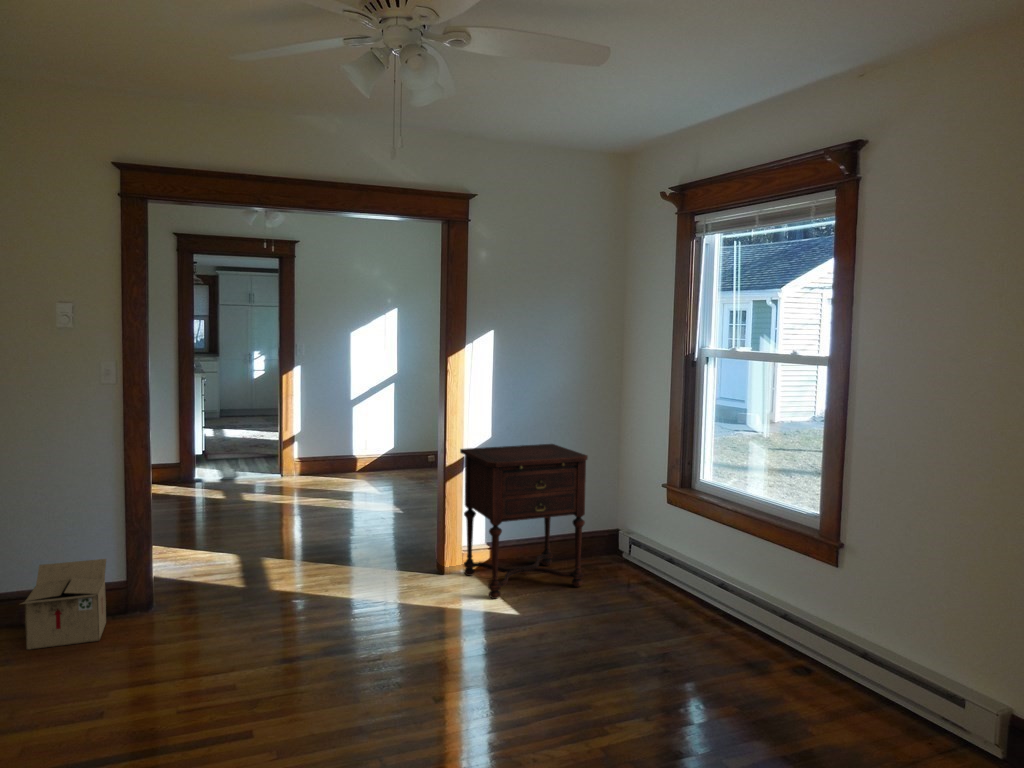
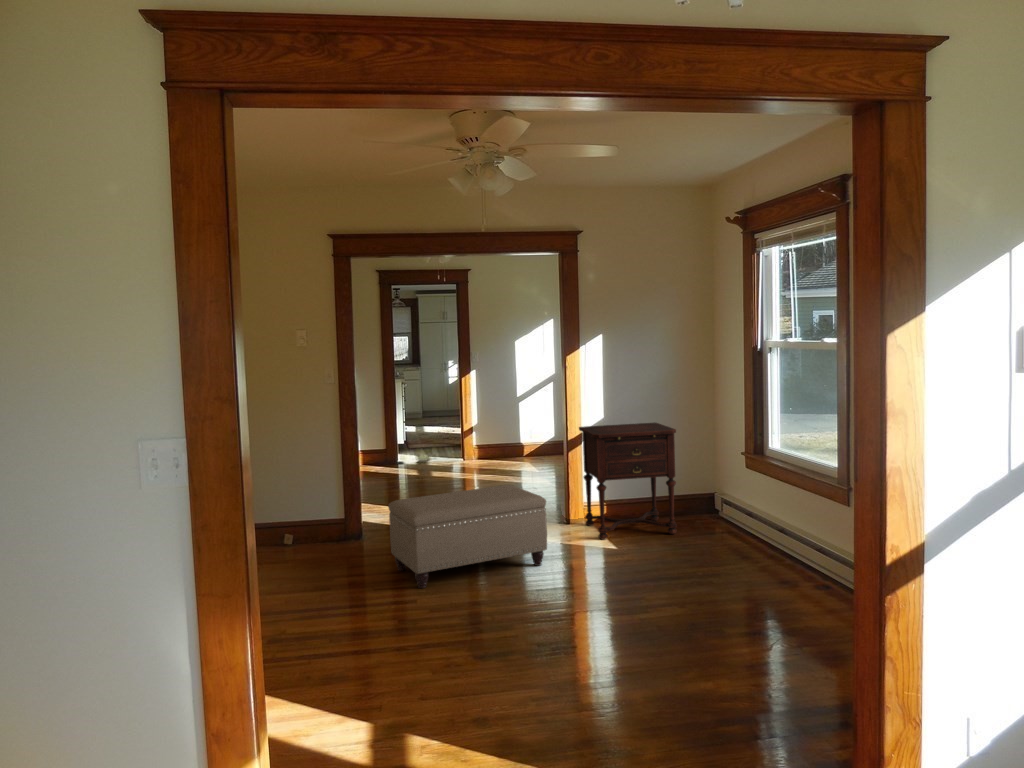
ottoman: none [199,533,438,709] -> present [388,485,547,588]
cardboard box: present [21,559,106,650] -> none [284,502,335,556]

